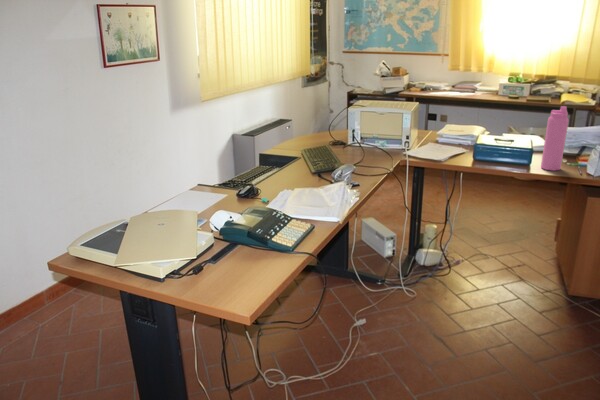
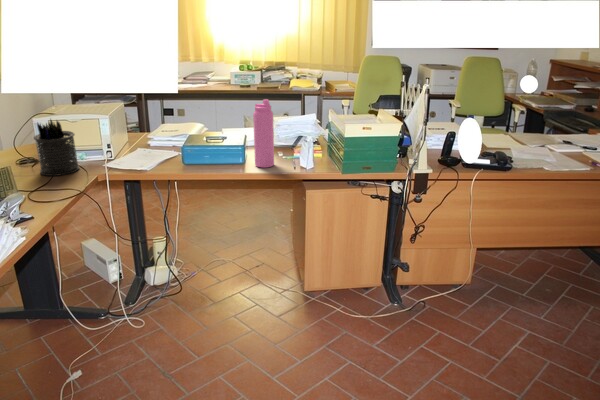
pen holder: none [352,110,384,158] -> present [34,119,79,176]

